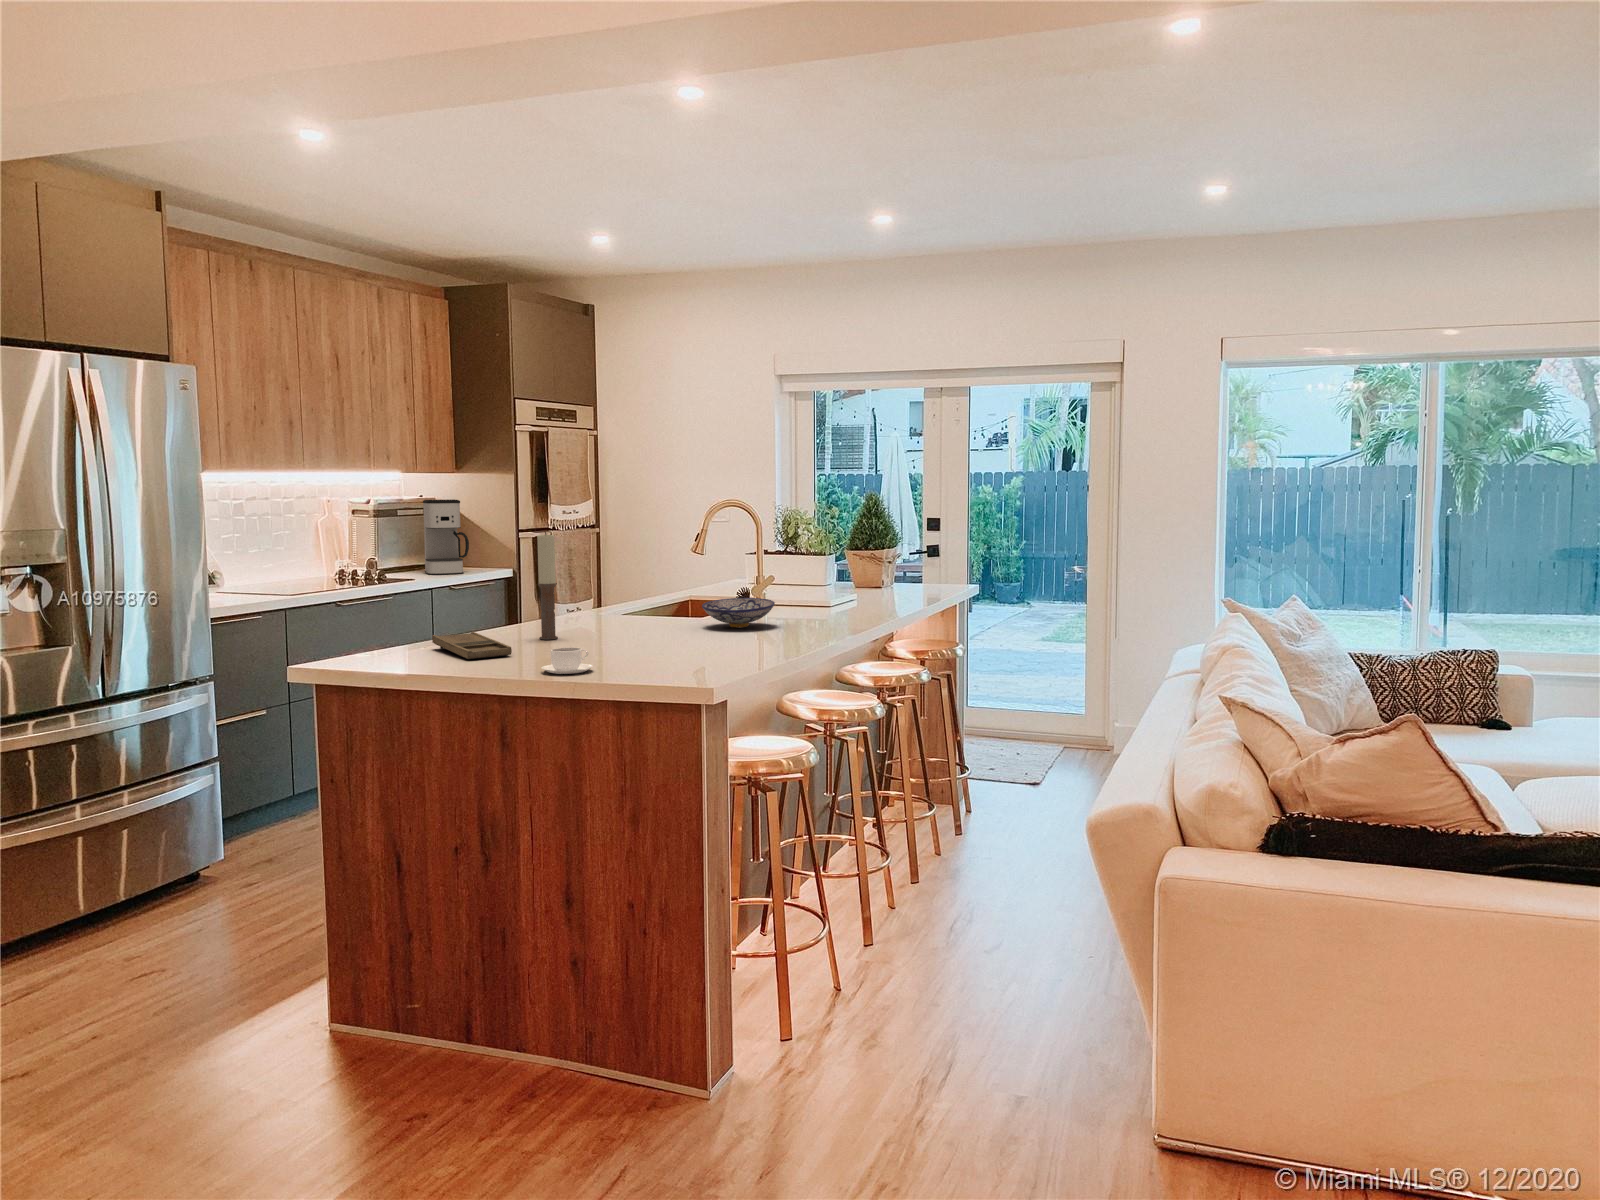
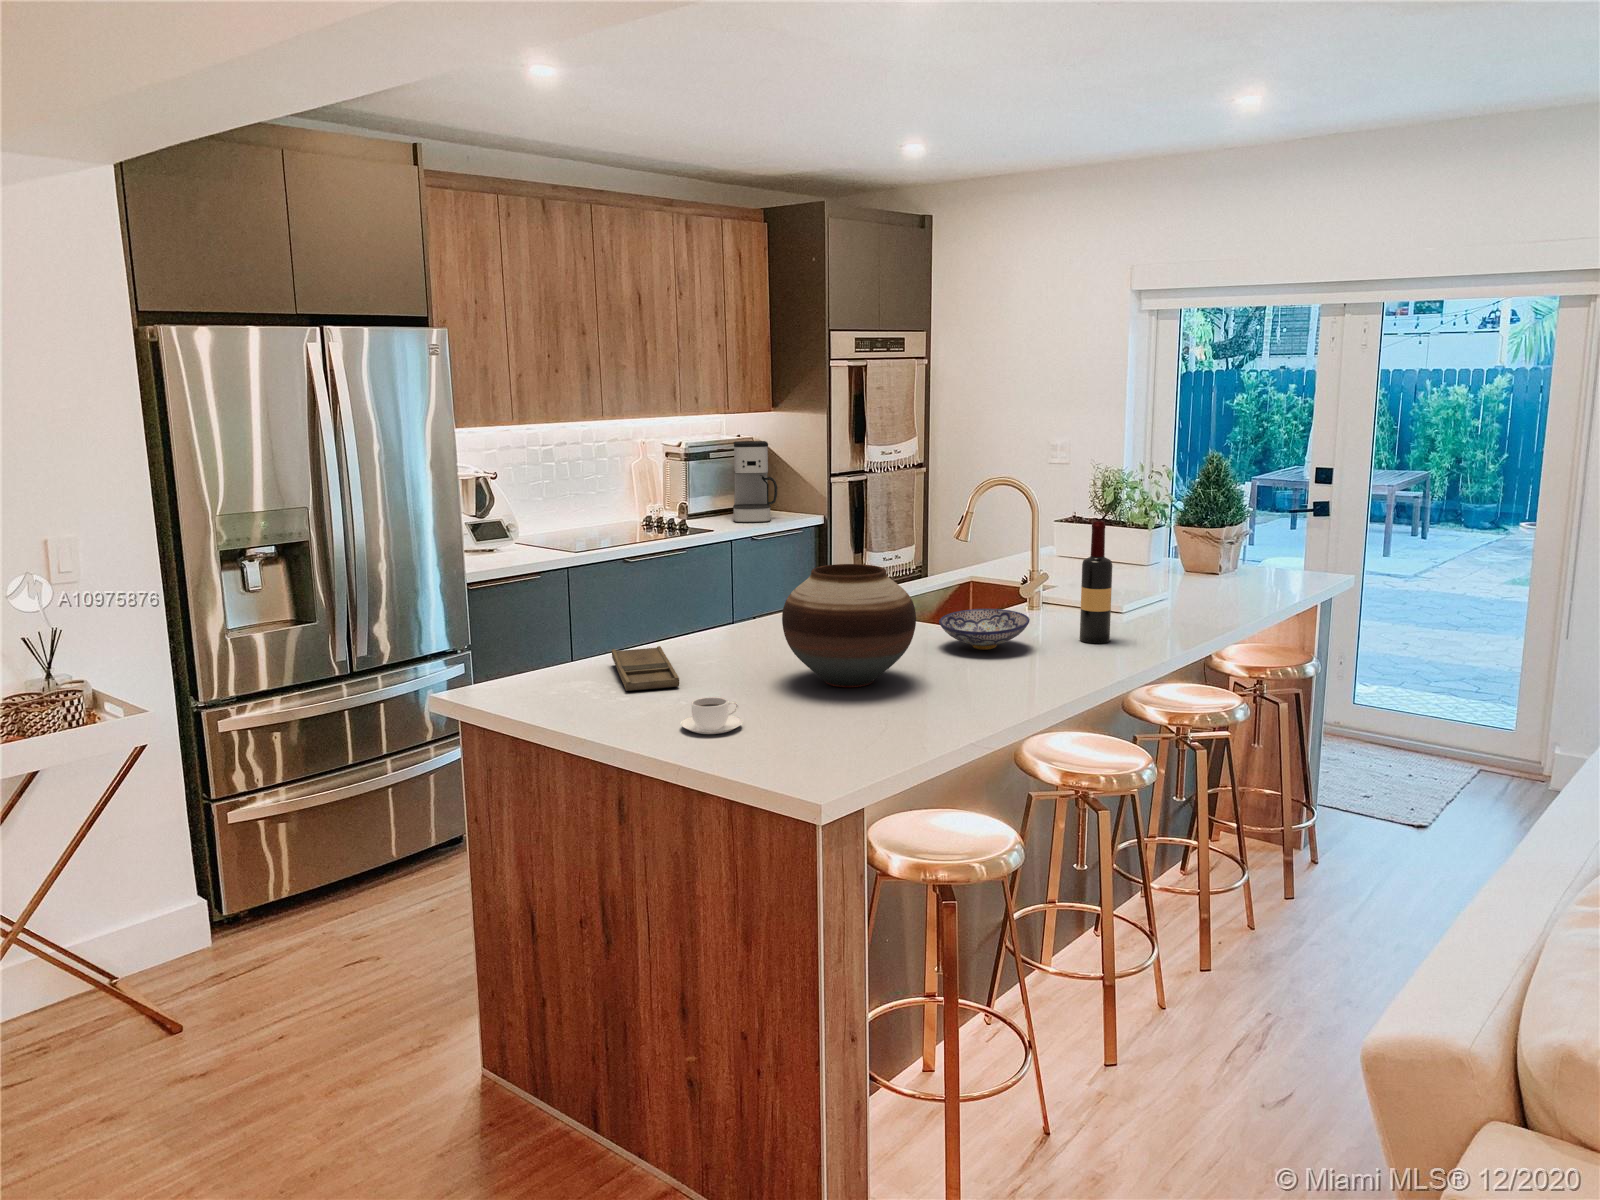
wine bottle: none [808,524,831,621] -> present [1080,521,1112,643]
candle: present [537,532,558,640] -> none [737,532,760,657]
vase: none [595,551,705,649] -> present [782,564,916,687]

